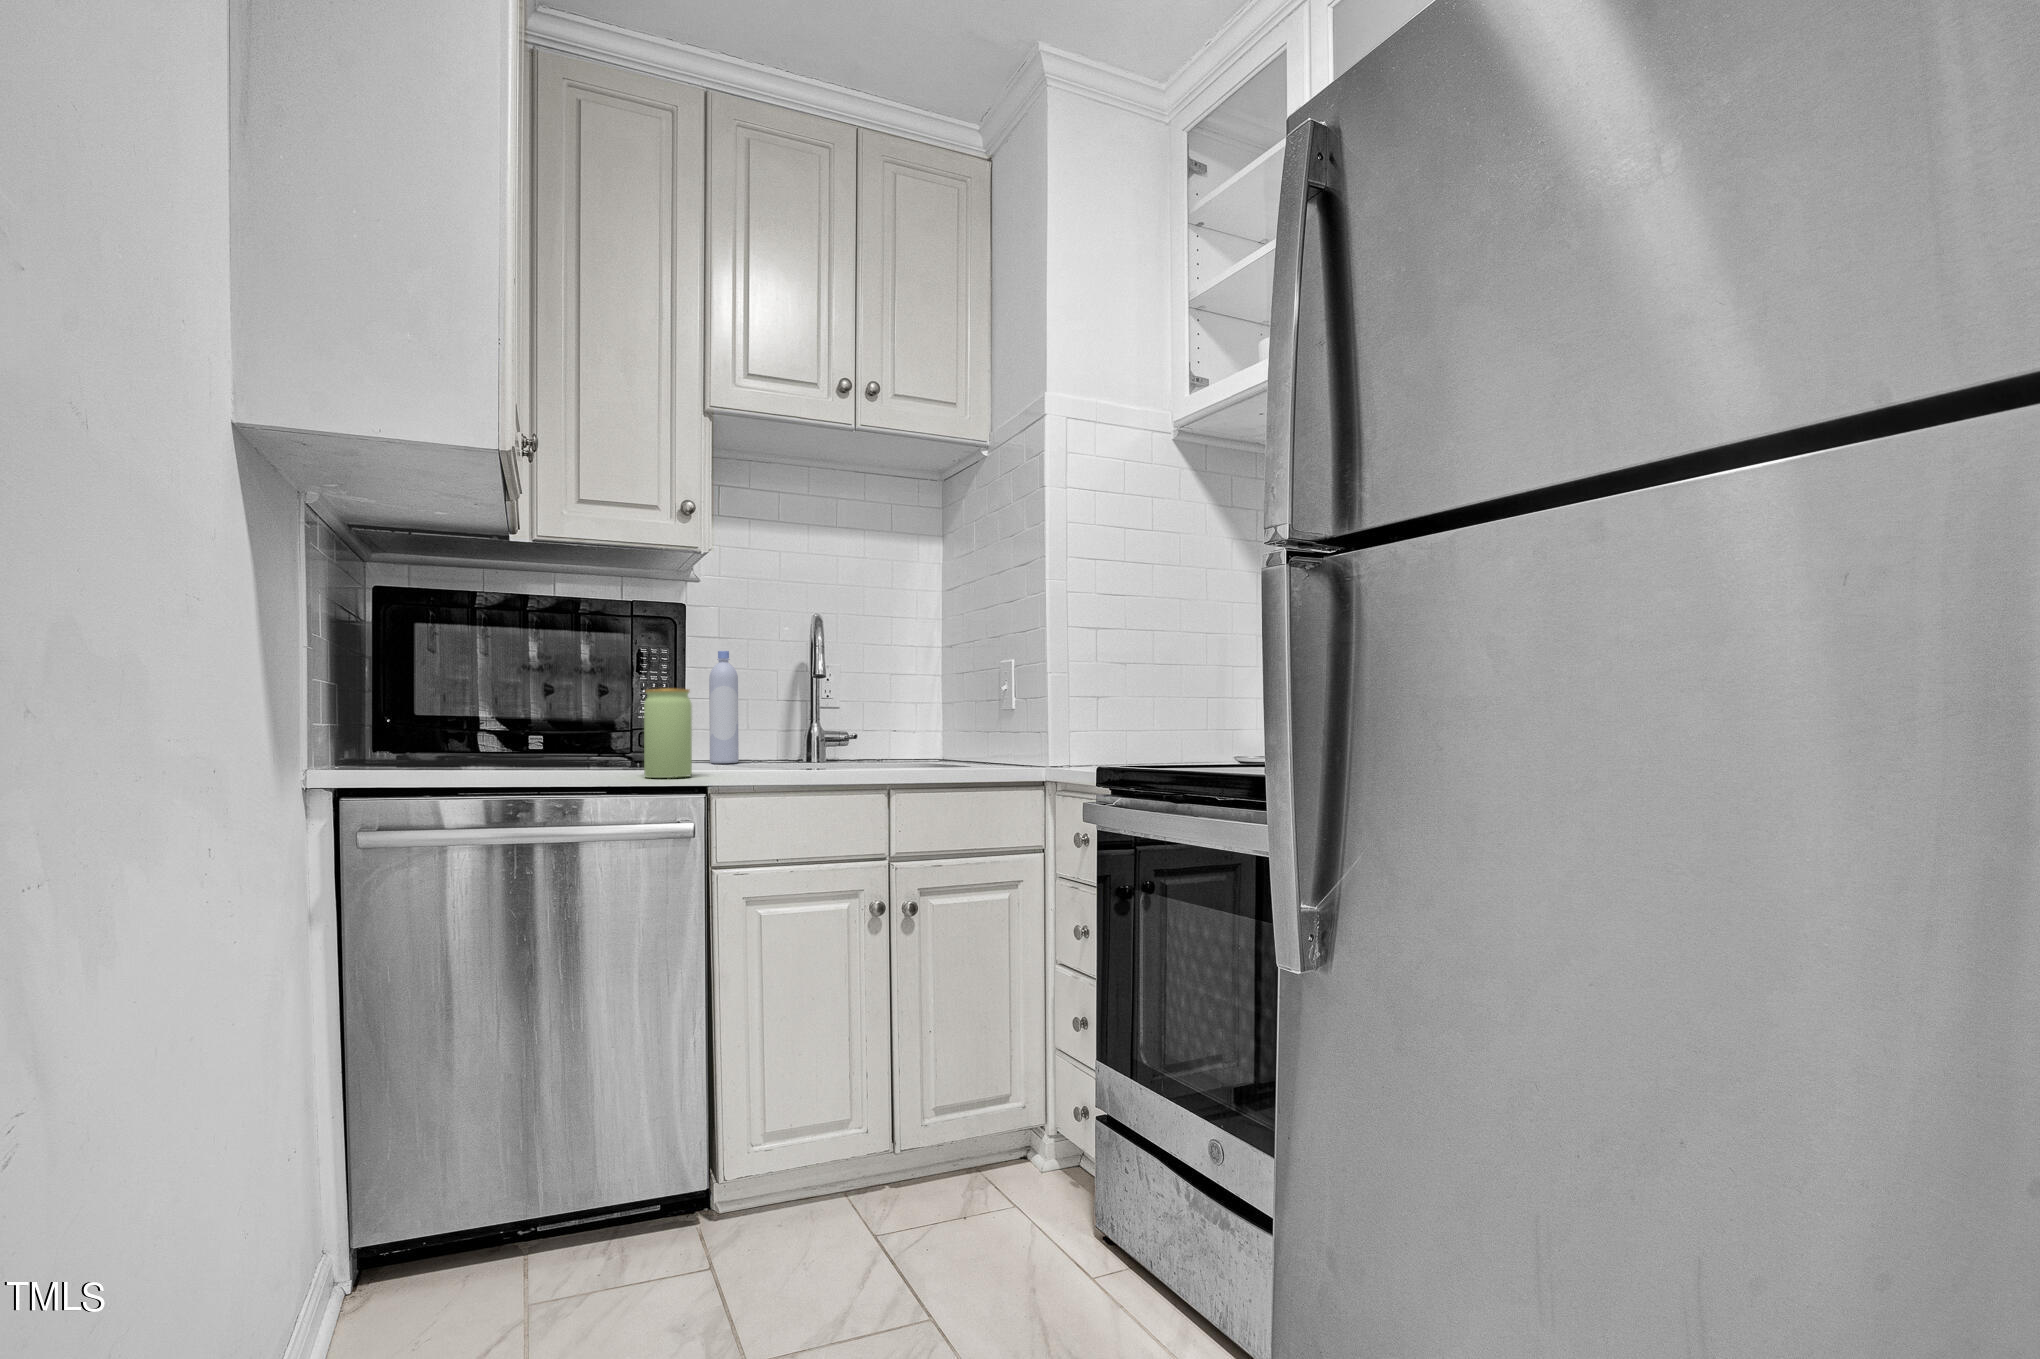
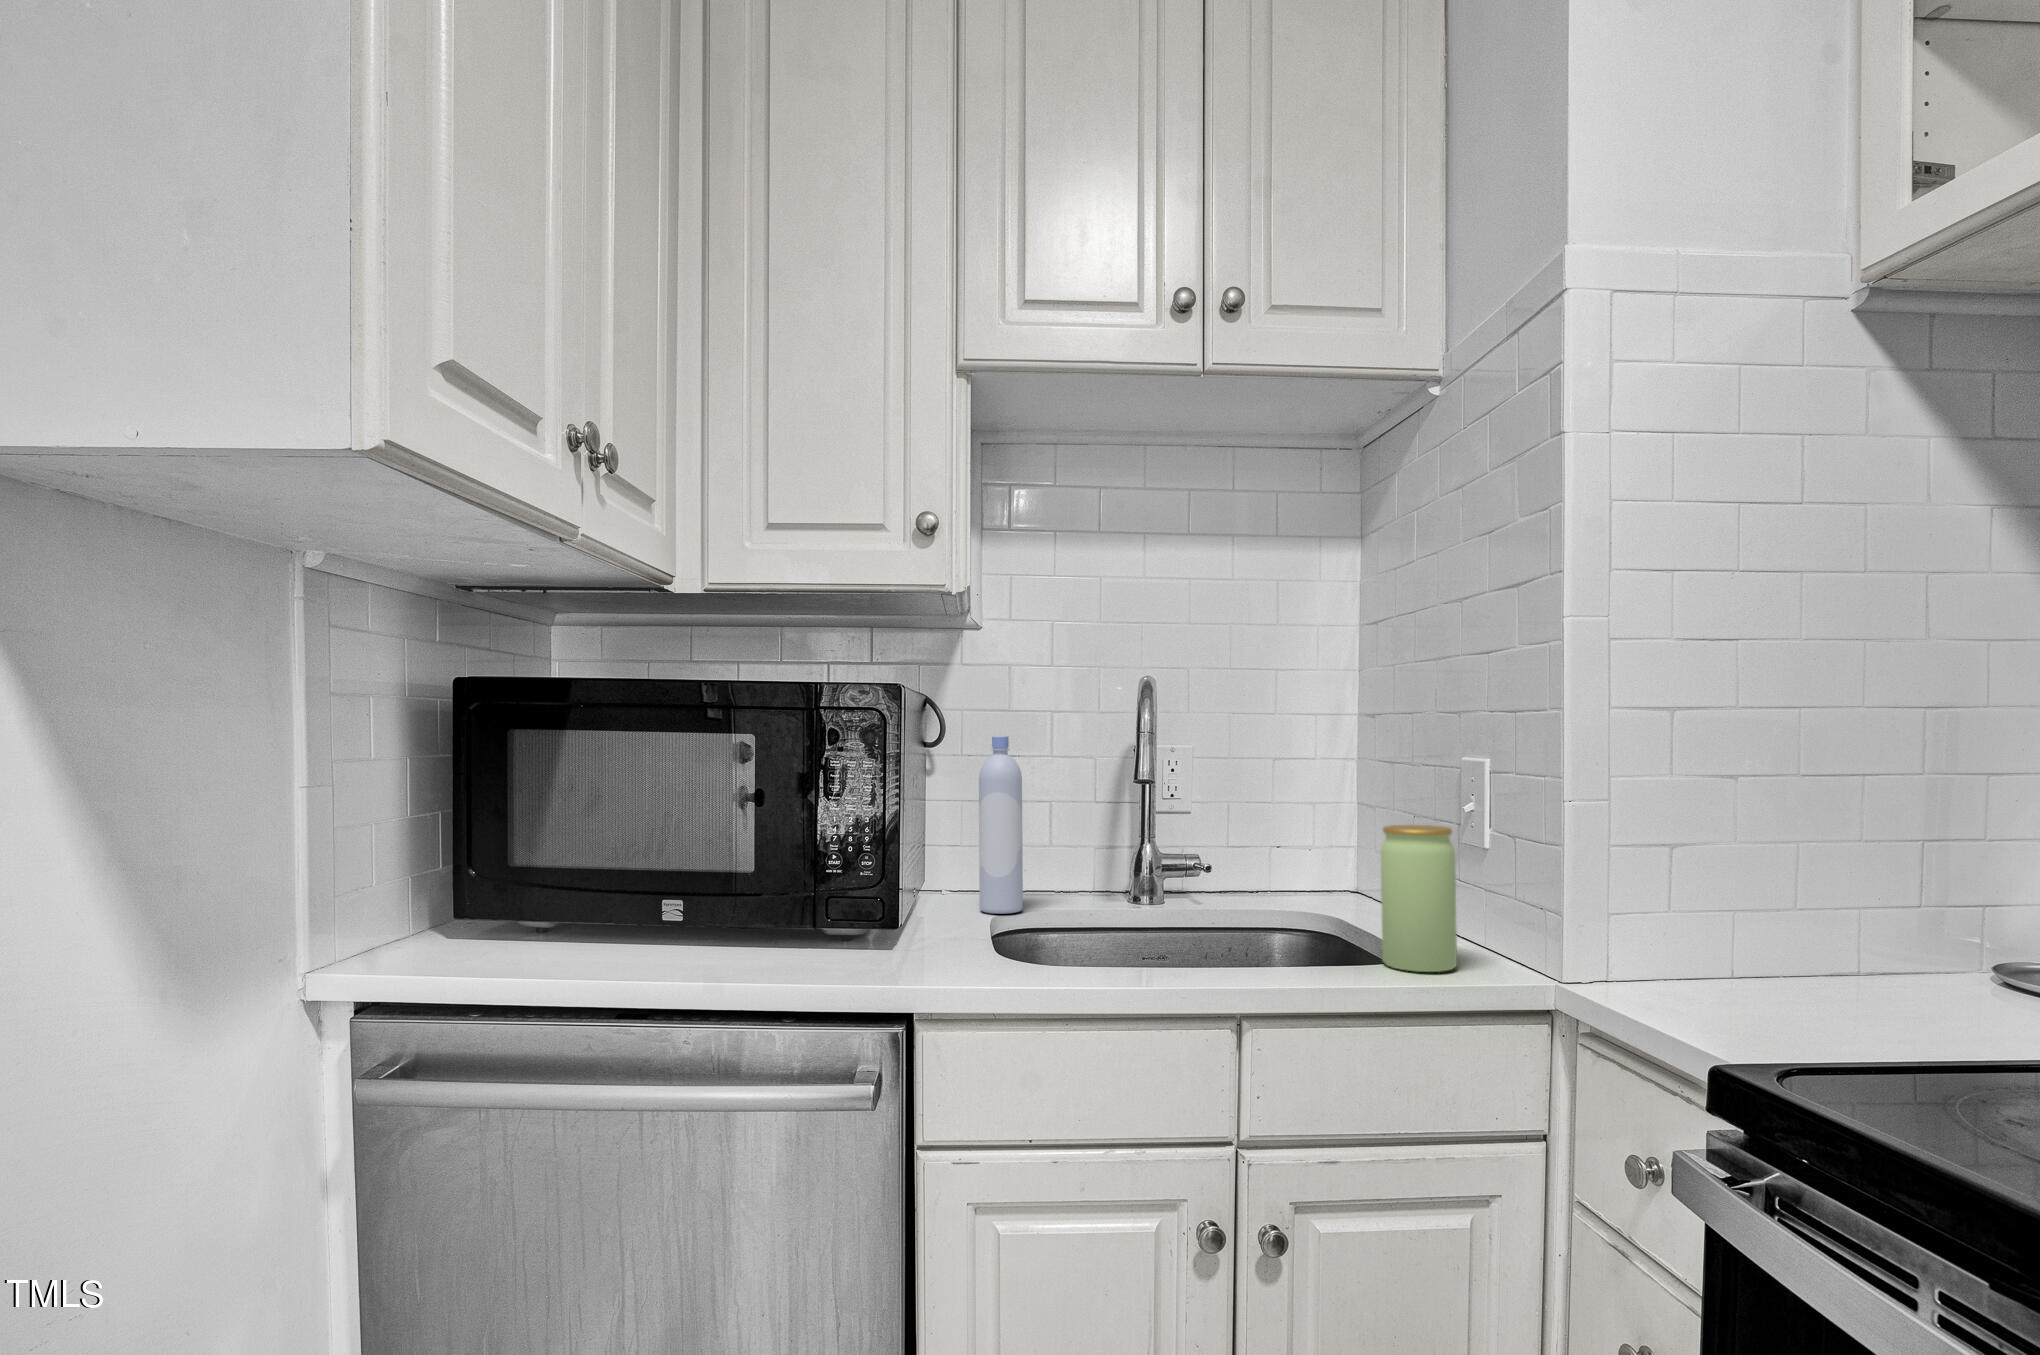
jar: present [644,689,692,778] -> present [1381,825,1457,972]

